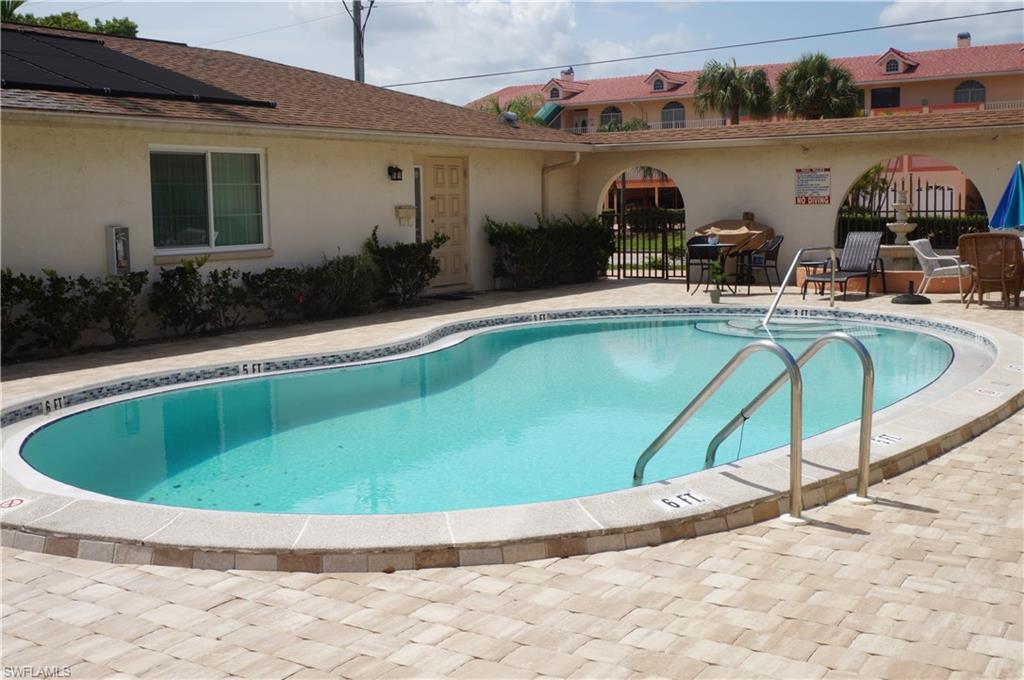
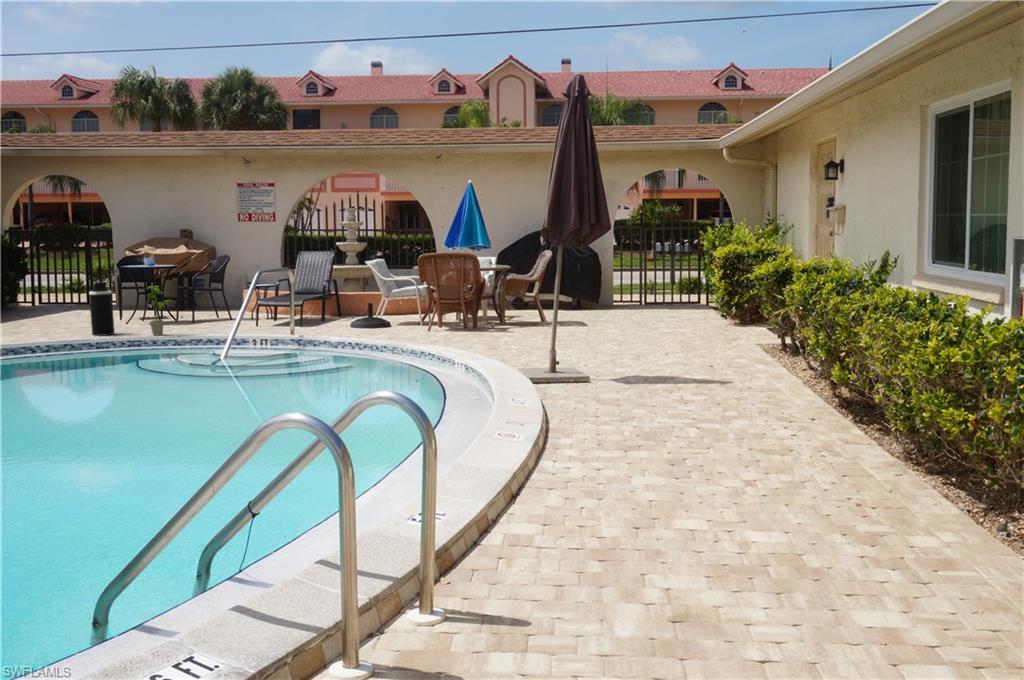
trash can: none [664,257,681,301] -> present [89,282,115,336]

